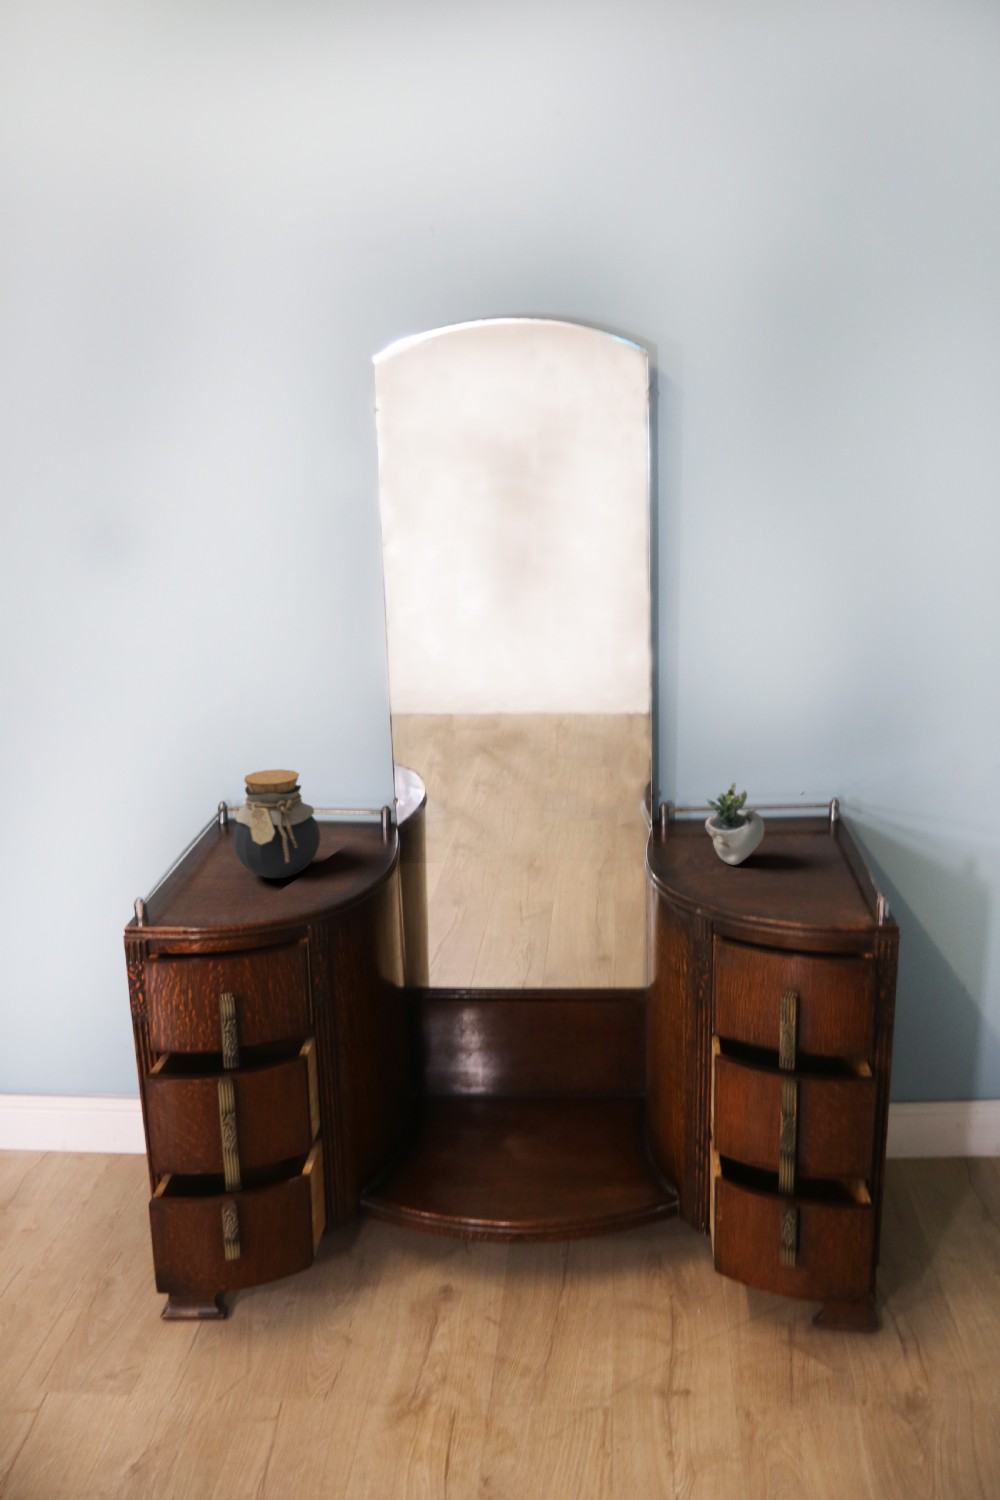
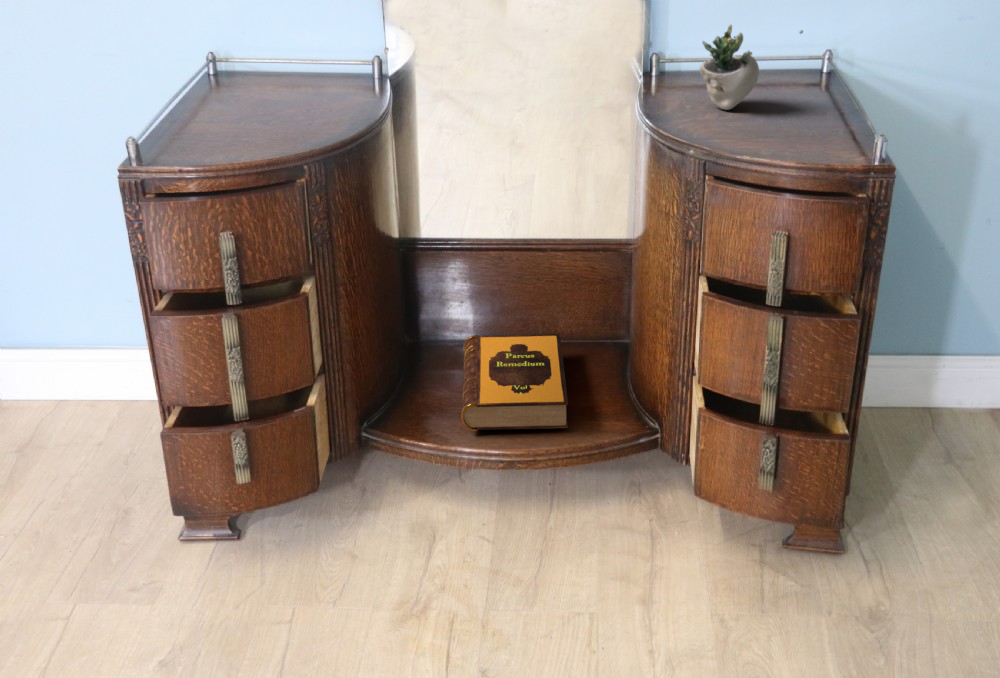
jar: present [233,769,320,878] -> none [225,11,313,123]
hardback book: none [466,1089,579,1199] -> present [461,334,568,431]

